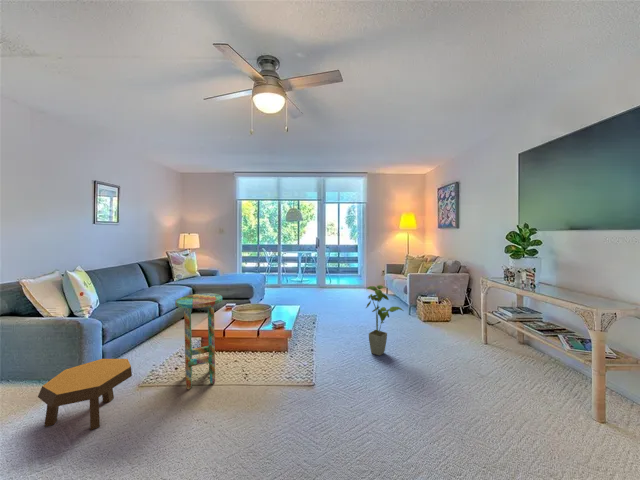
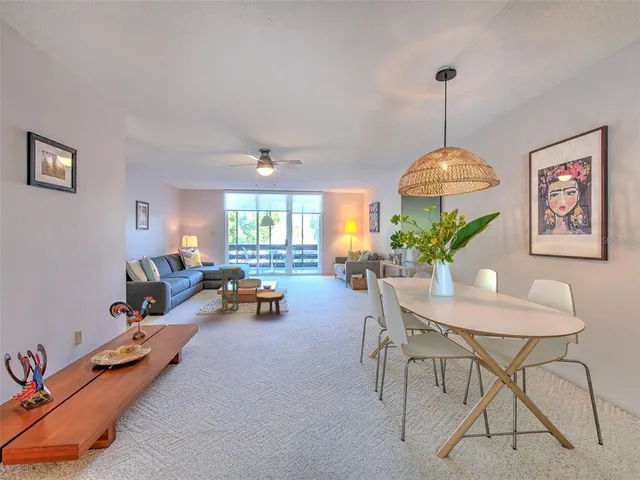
house plant: present [366,285,403,356] -> none [314,263,334,300]
footstool: present [38,359,132,430] -> present [256,292,284,314]

